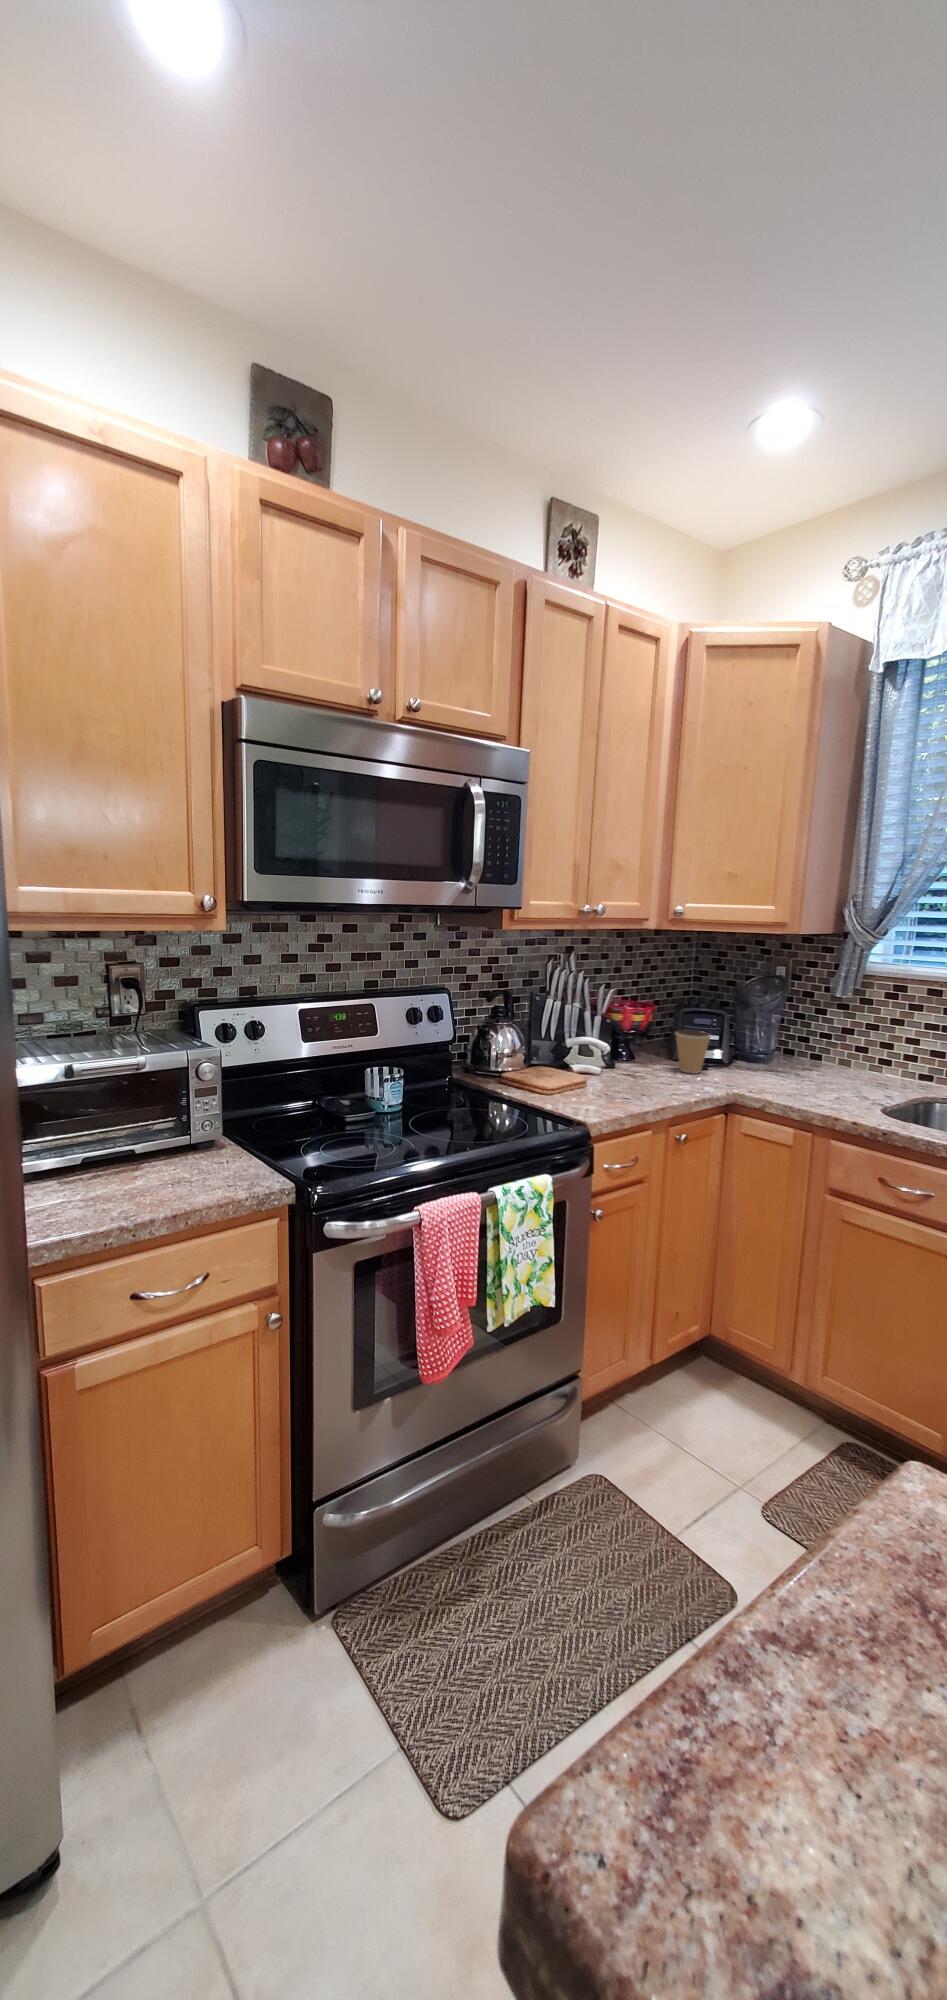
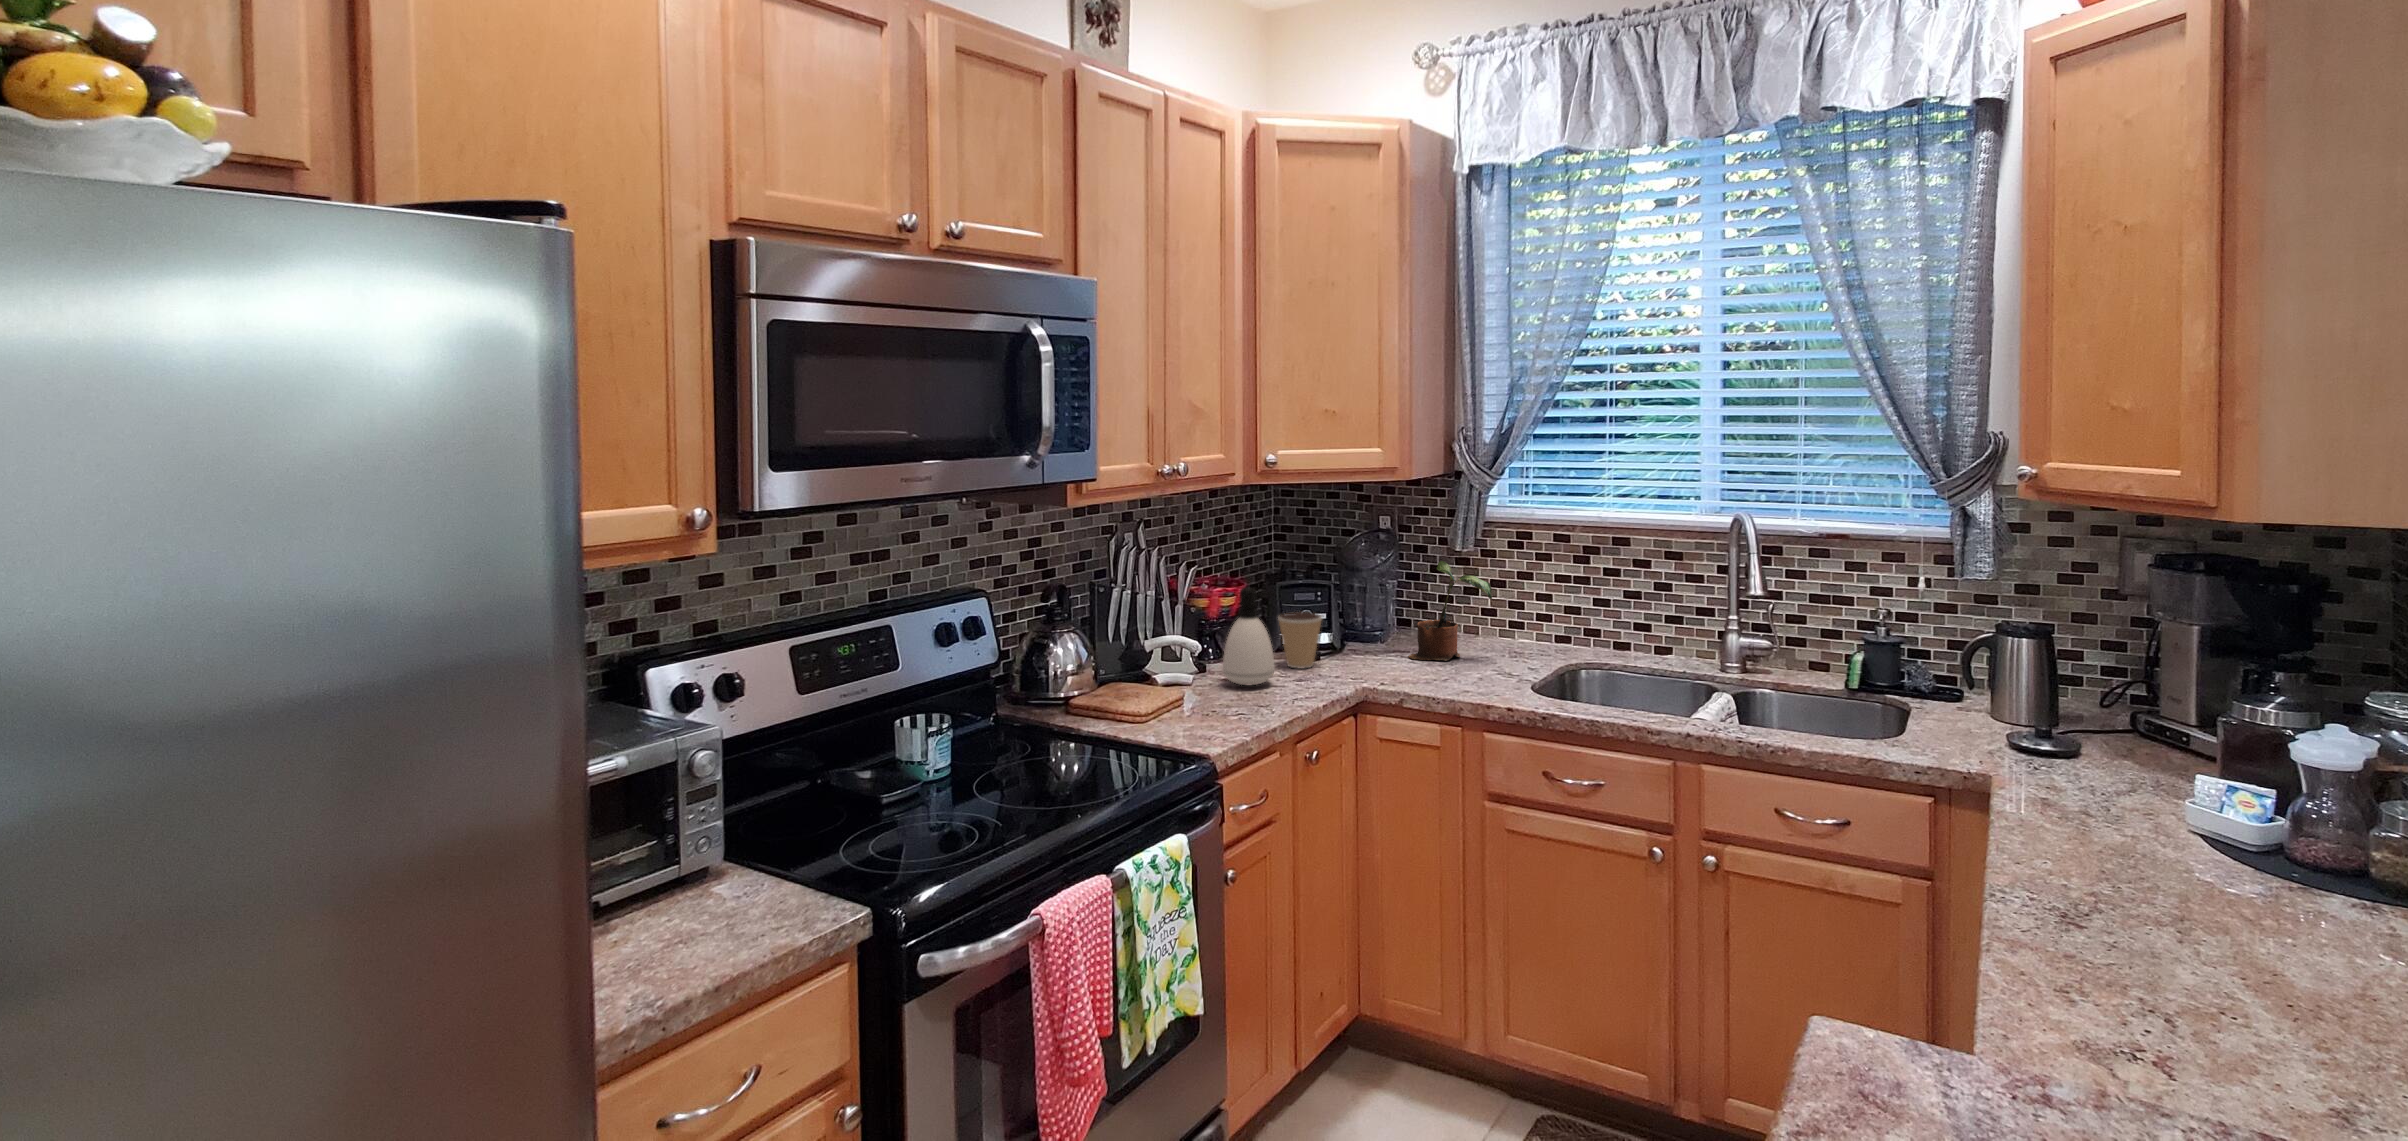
potted plant: none [782,1001,860,1081] -> present [1409,561,1492,661]
soap dispenser: none [623,1006,669,1080] -> present [1223,588,1275,685]

